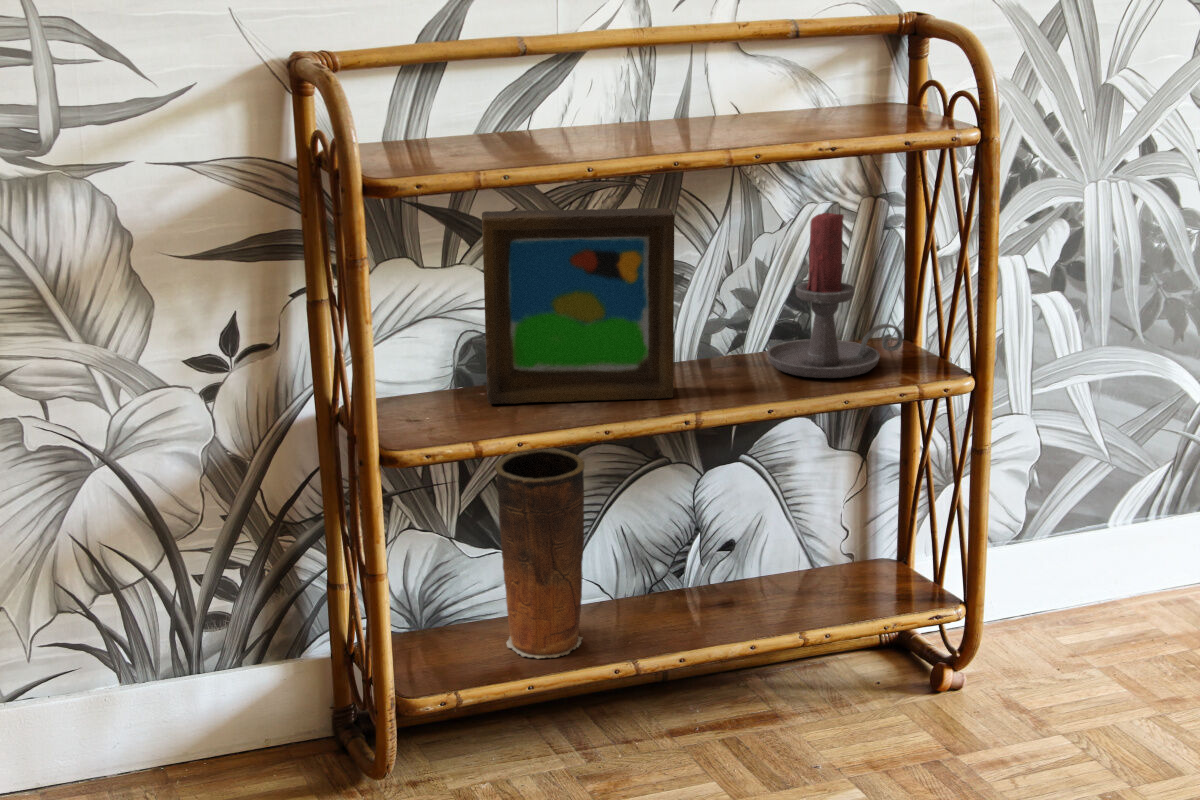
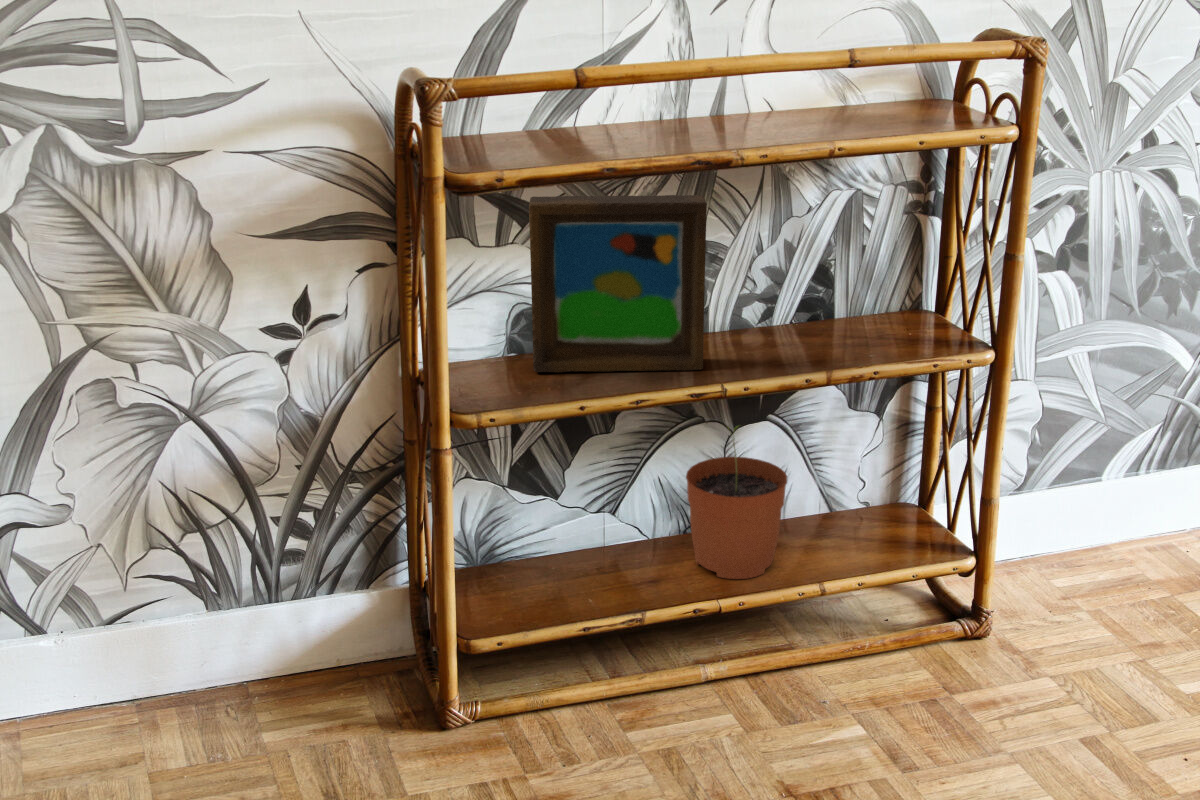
candle holder: present [767,213,903,378] -> none [791,199,918,353]
vase: present [495,448,585,659] -> none [540,411,621,600]
plant pot: none [656,462,767,633] -> present [686,425,787,579]

